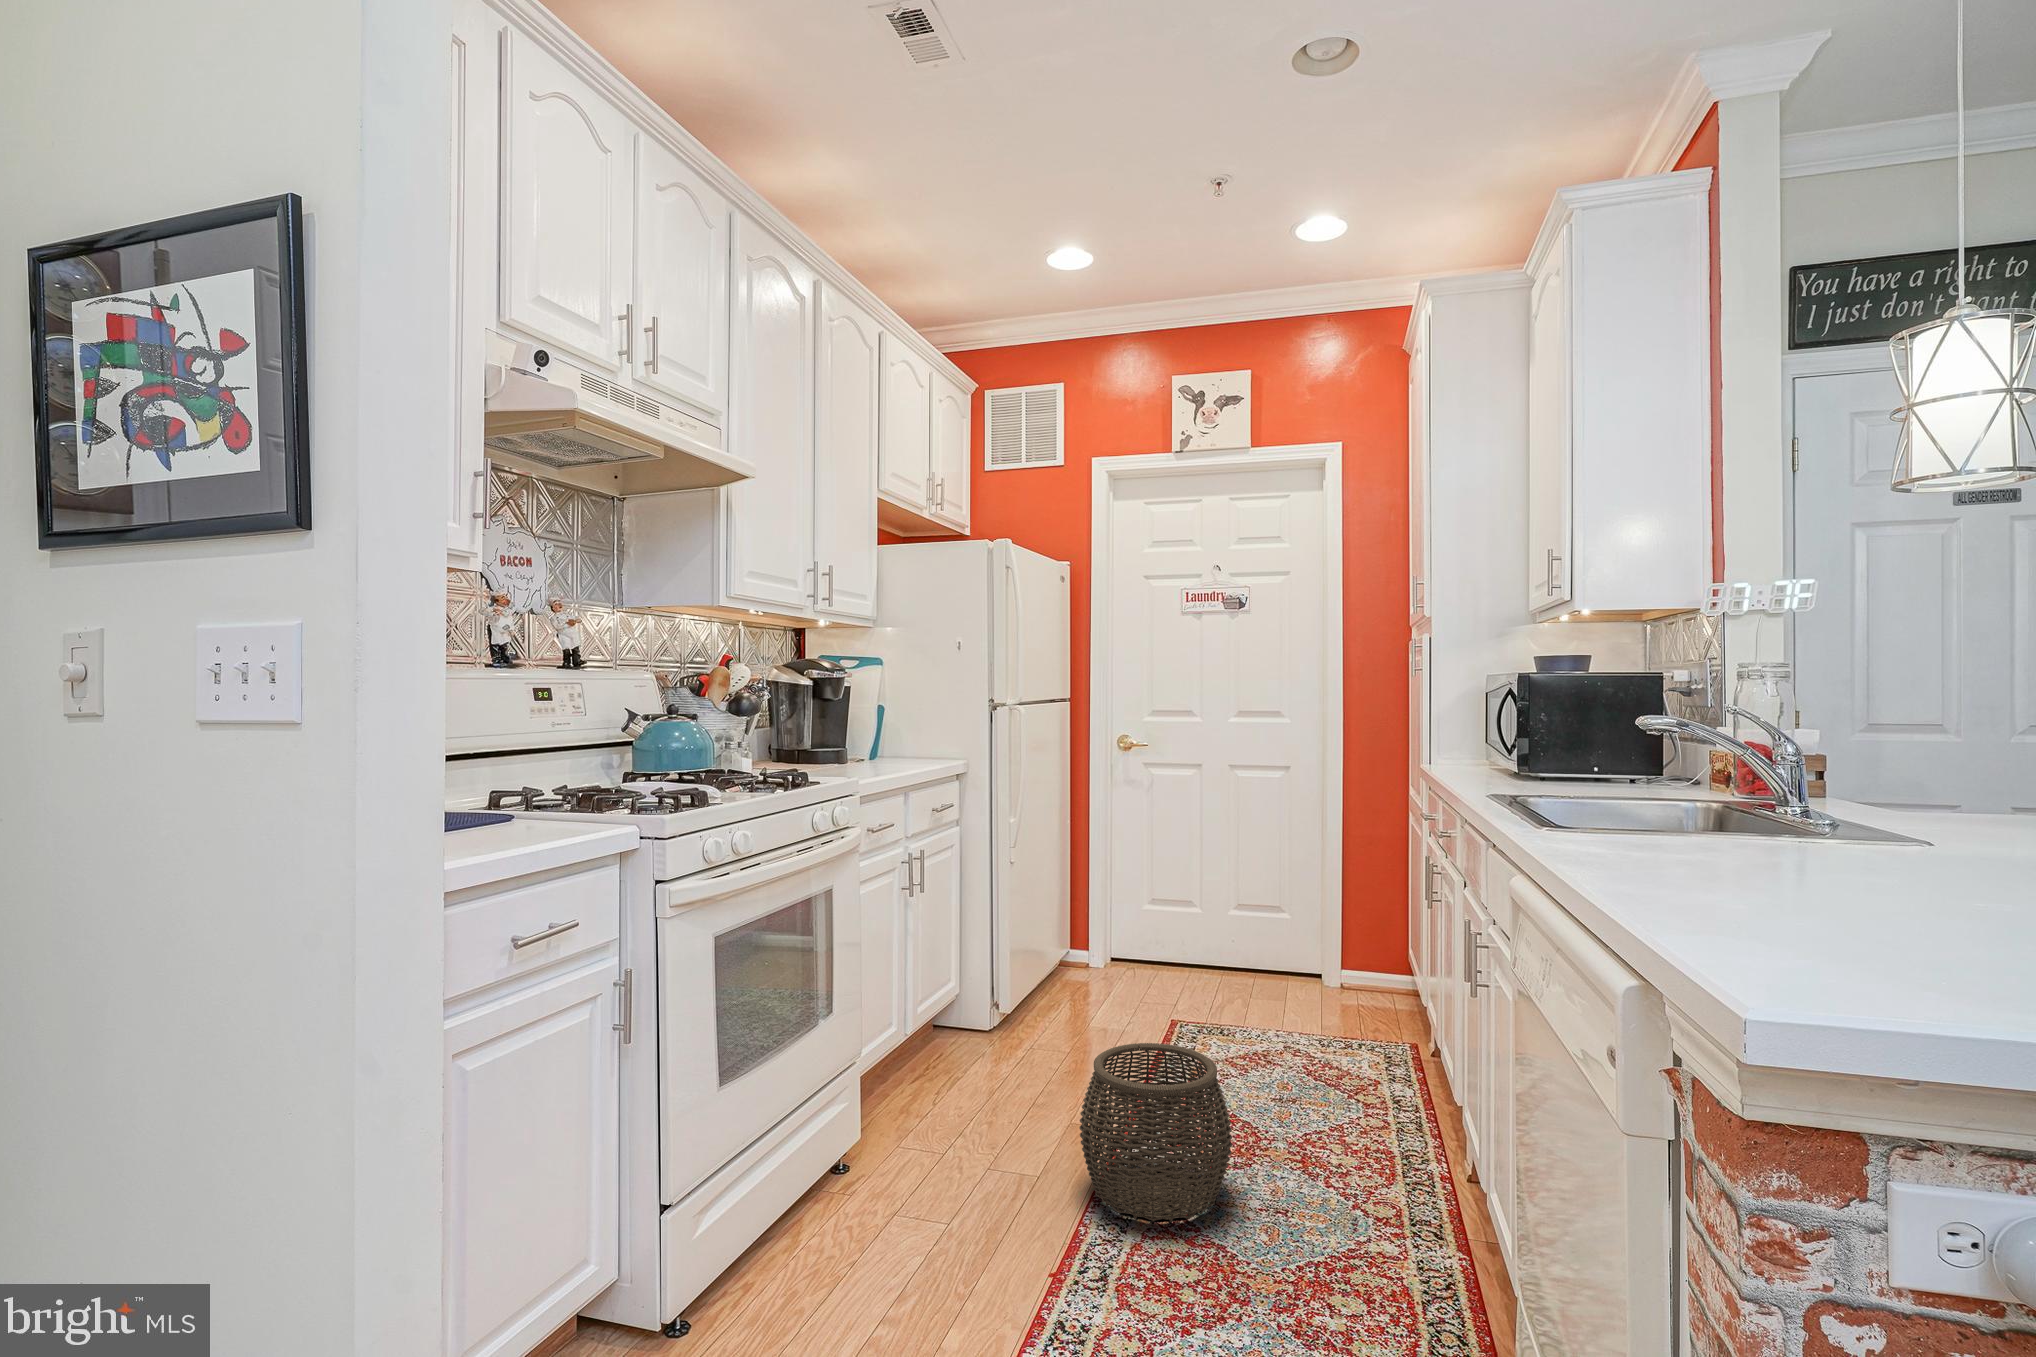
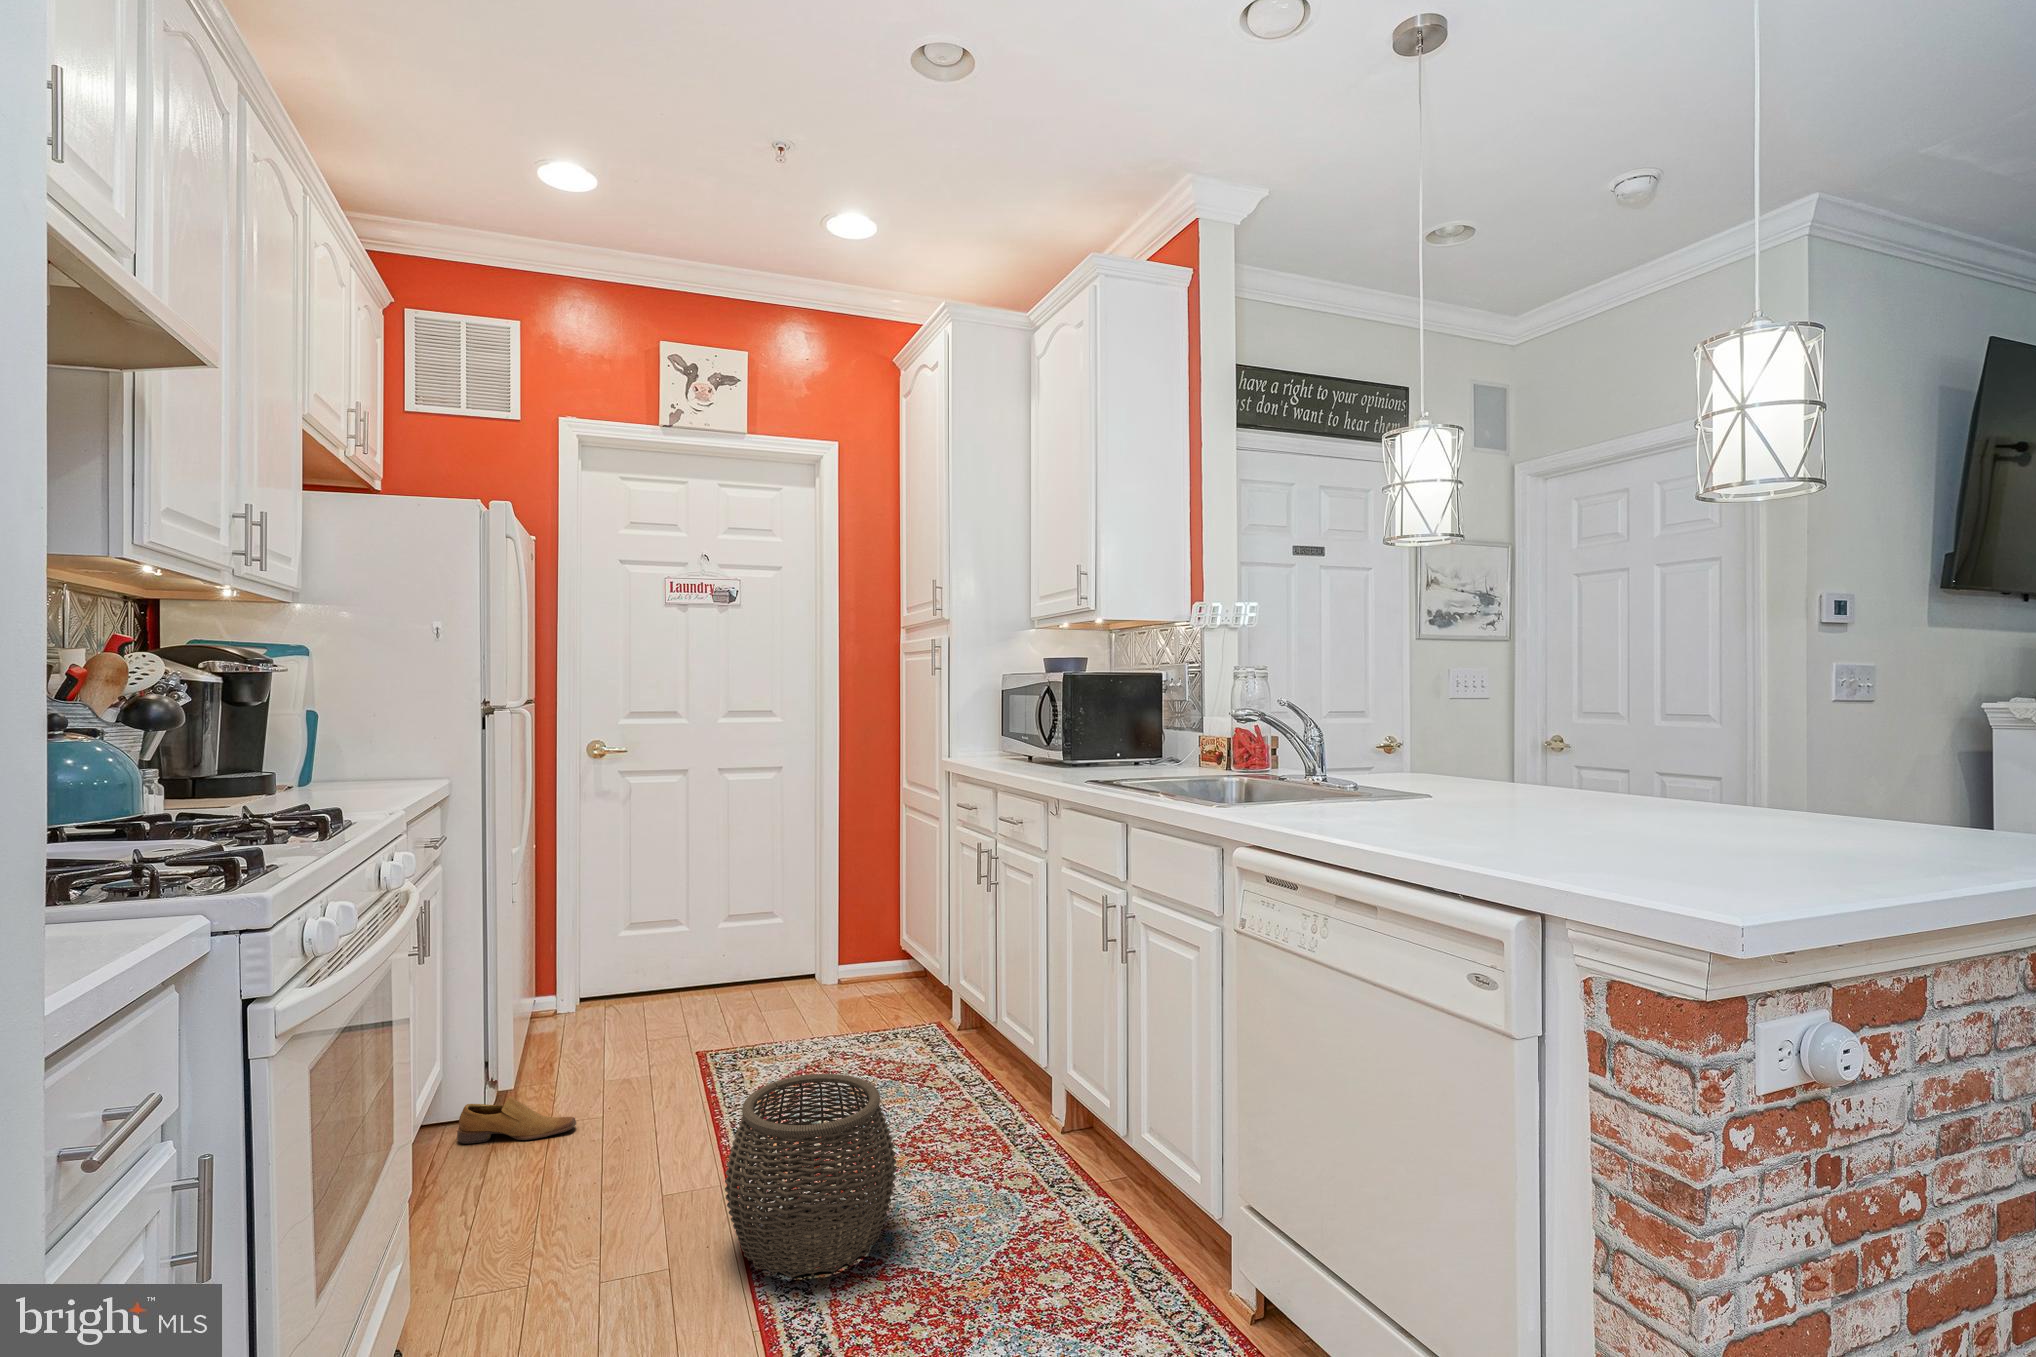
shoe: none [967,1015,1047,1054] -> present [457,1096,576,1143]

